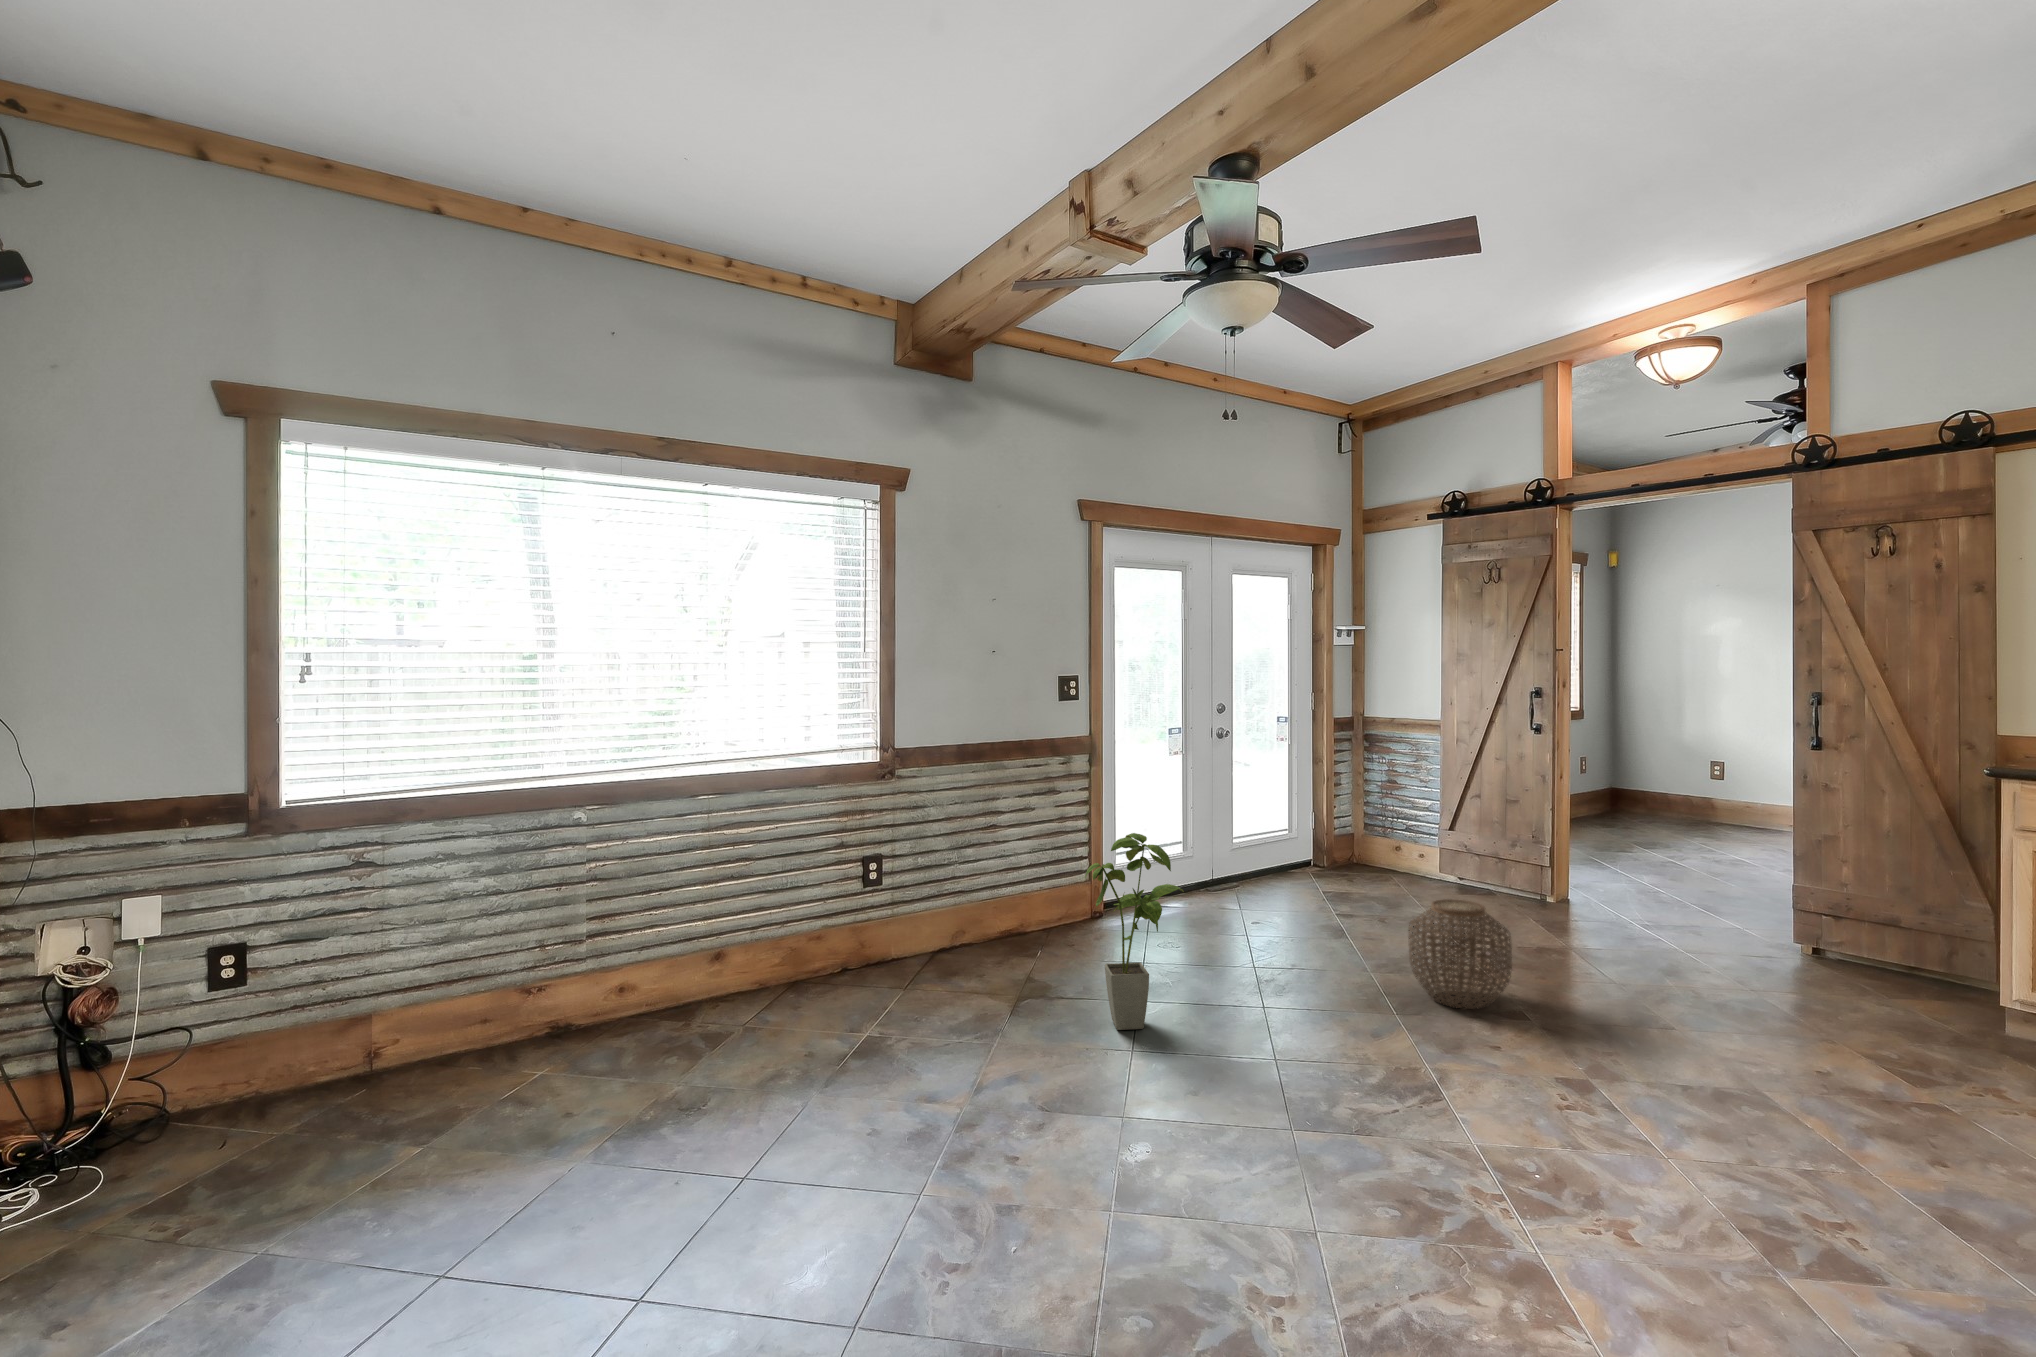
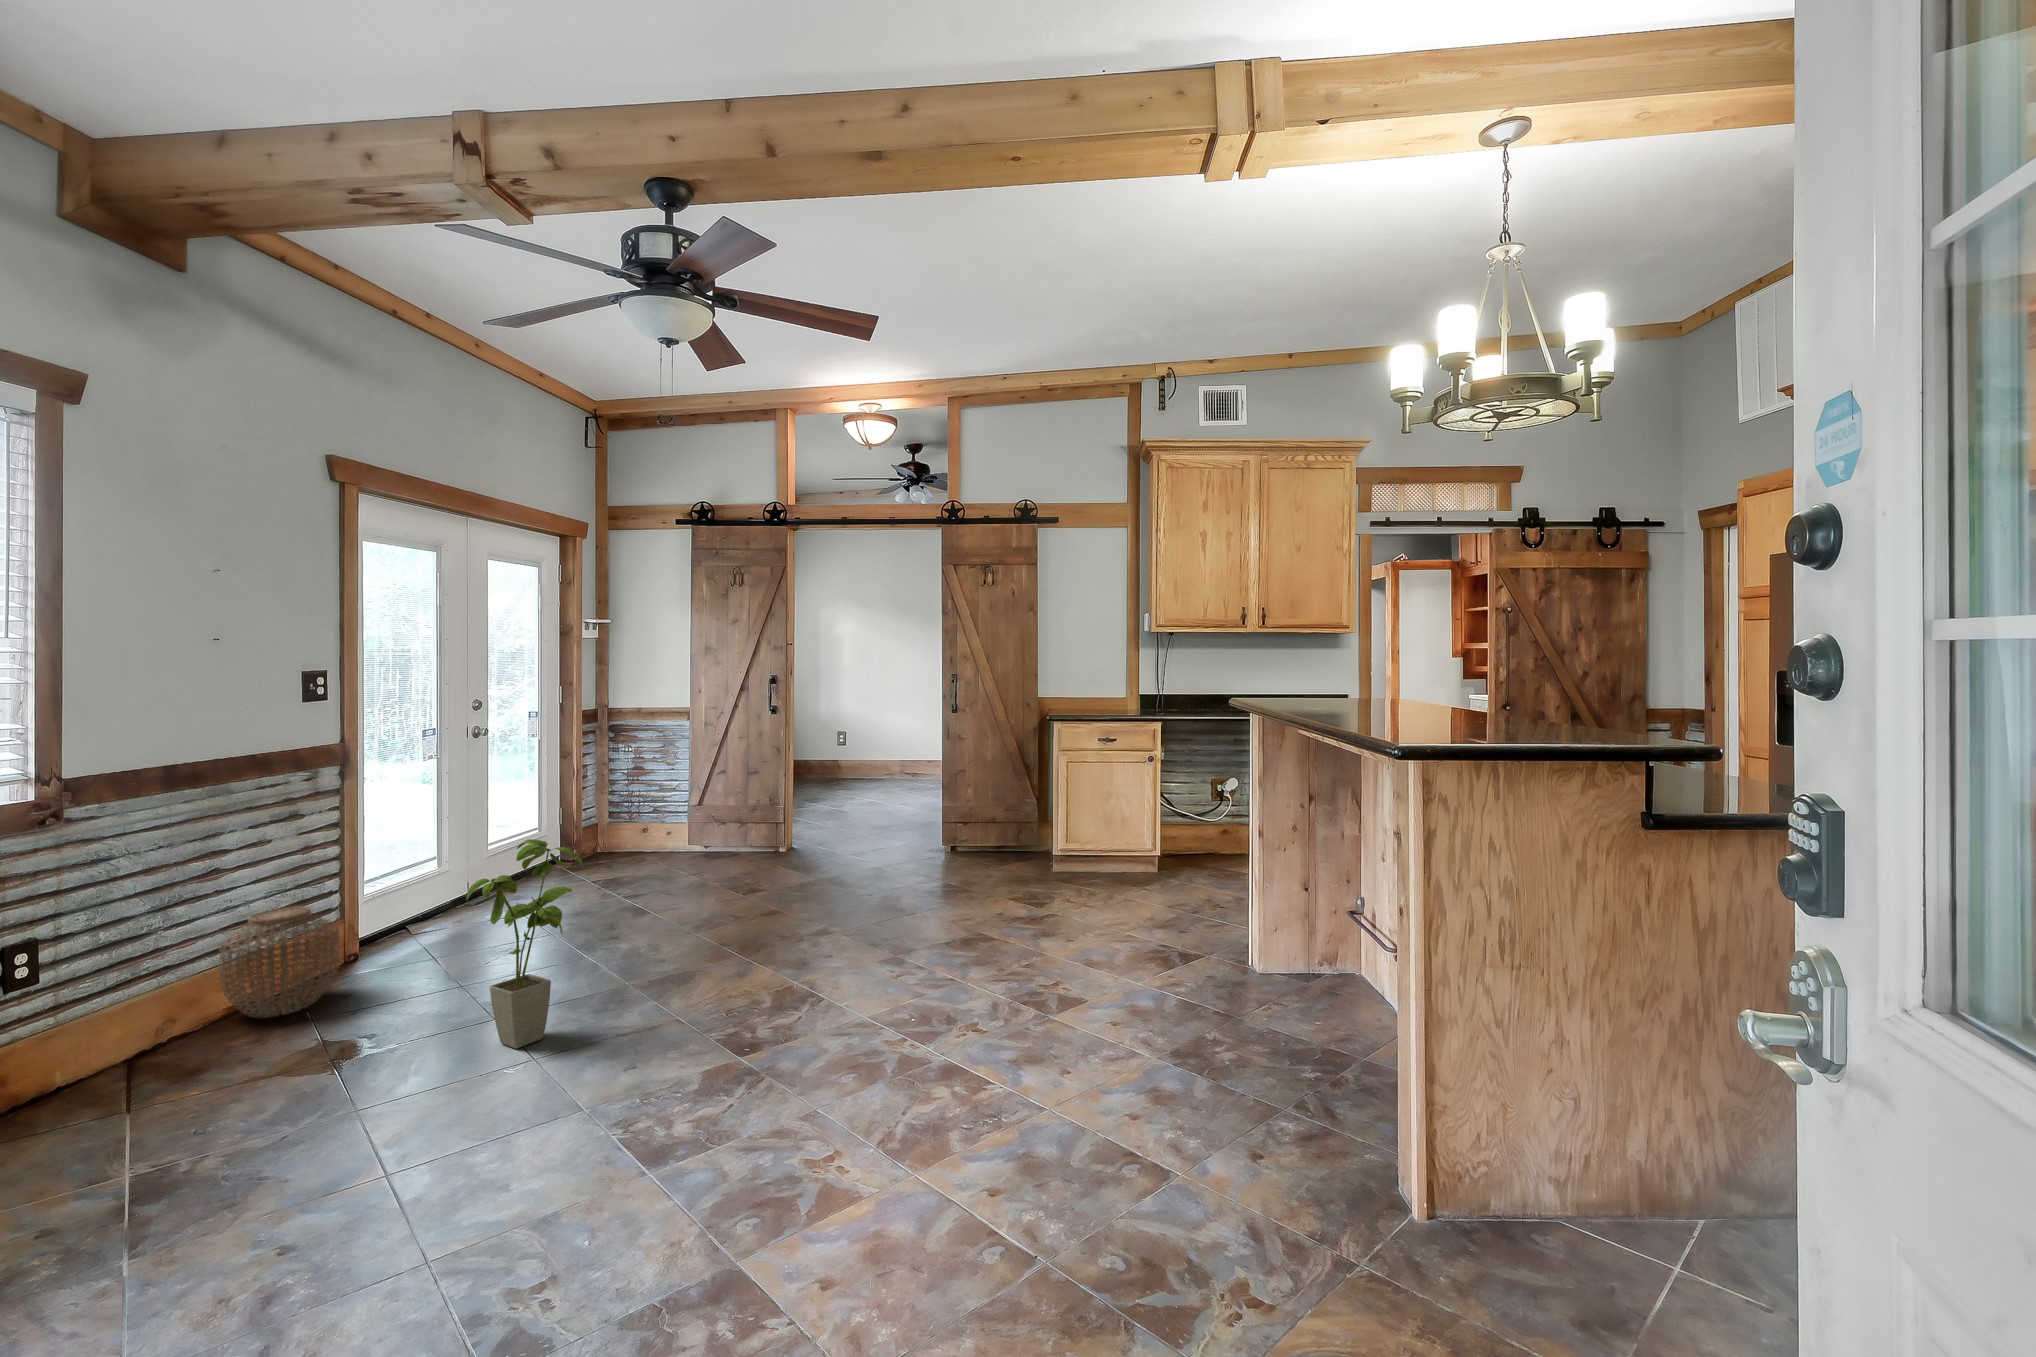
woven basket: present [1408,899,1512,1009] -> present [219,906,340,1018]

